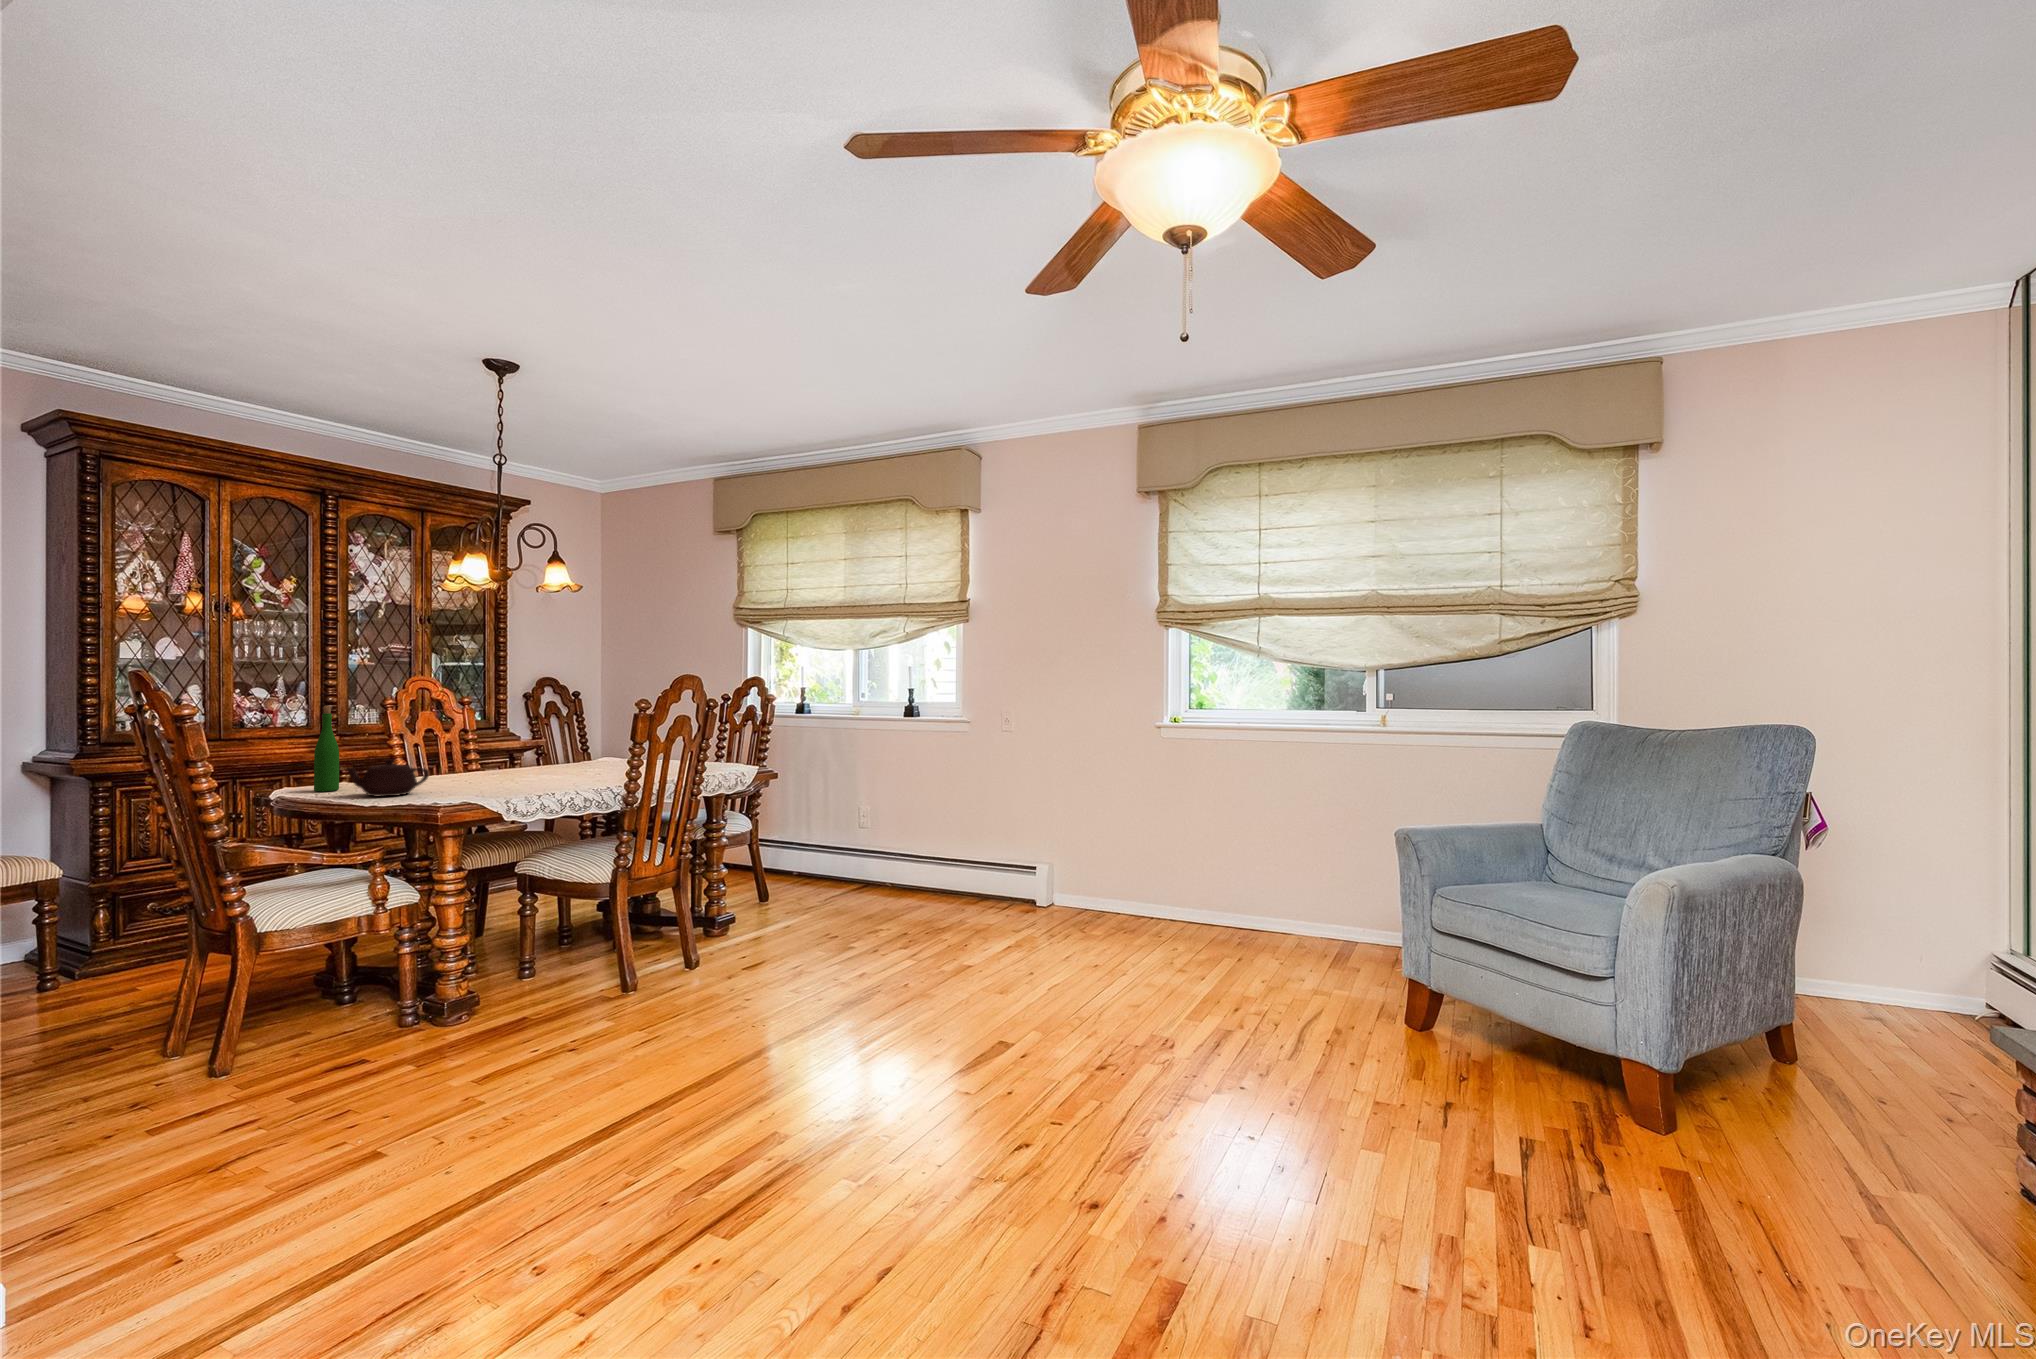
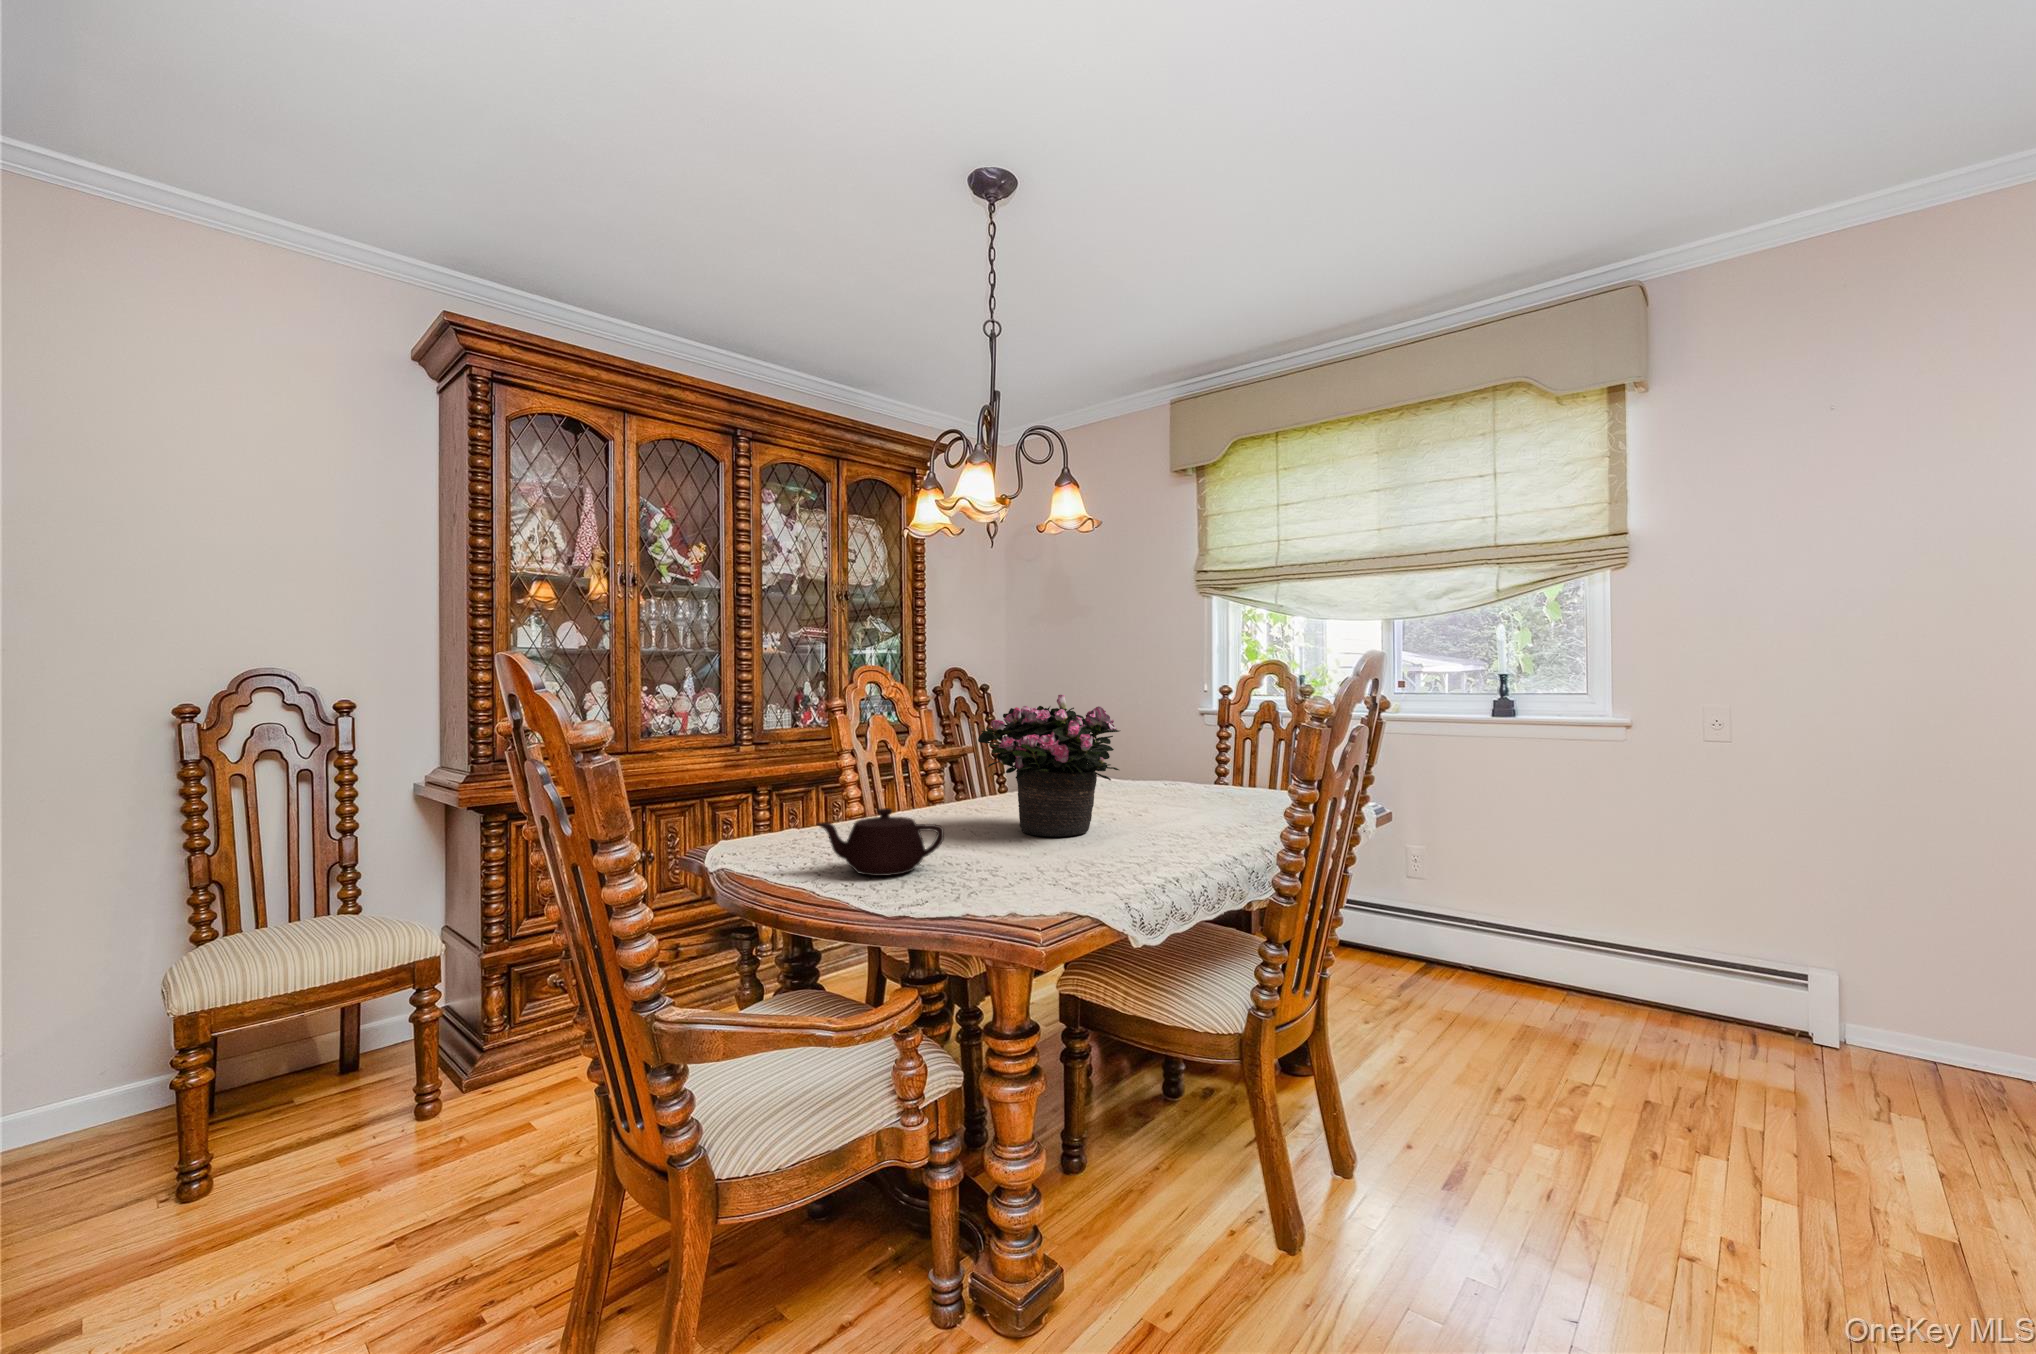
potted flower: none [477,695,578,781] -> present [978,695,1119,837]
wine bottle: present [314,706,339,792] -> none [765,716,800,856]

